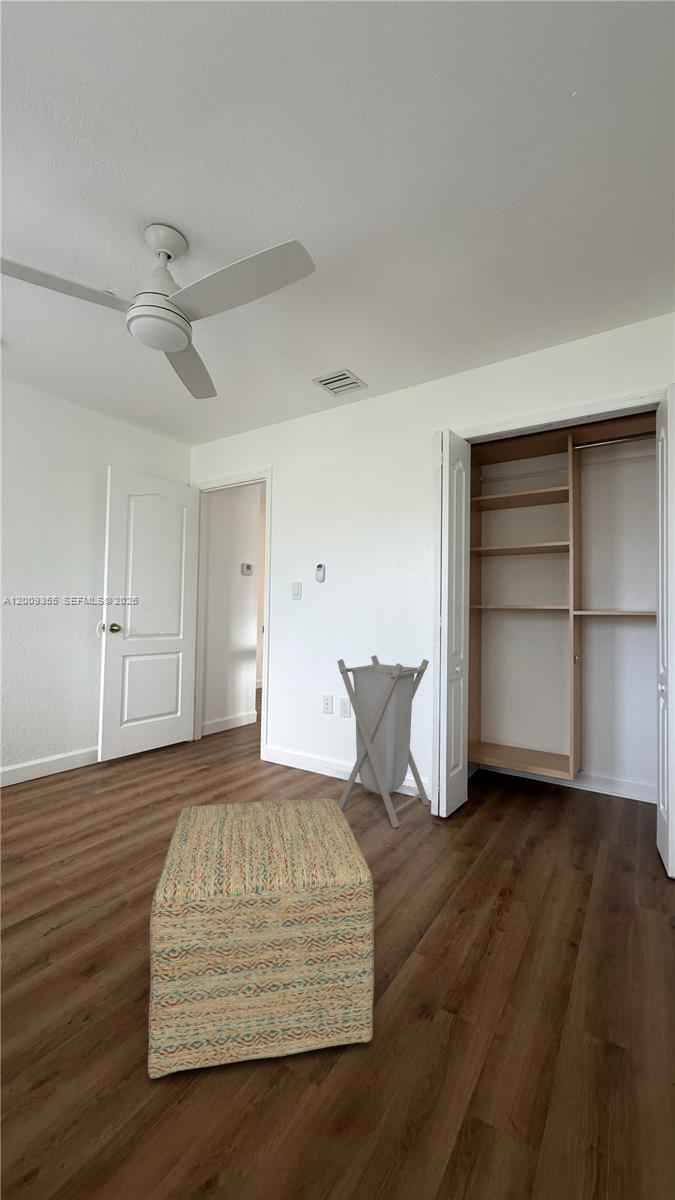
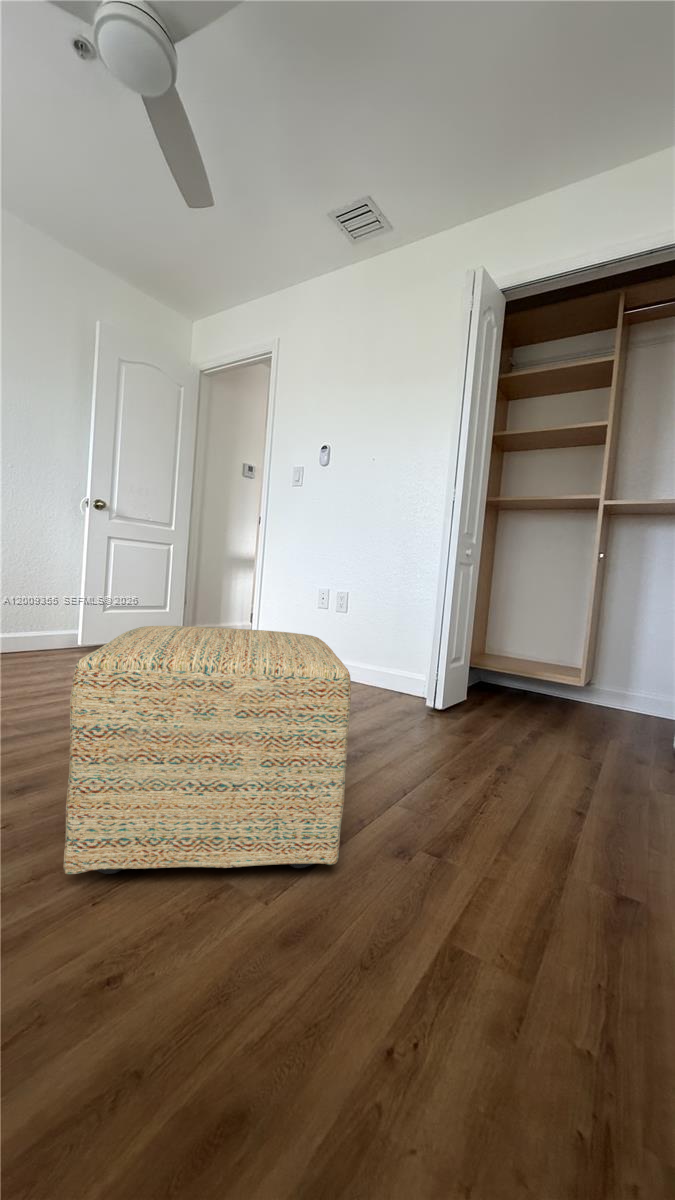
laundry hamper: present [337,655,429,828] -> none [326,533,437,713]

